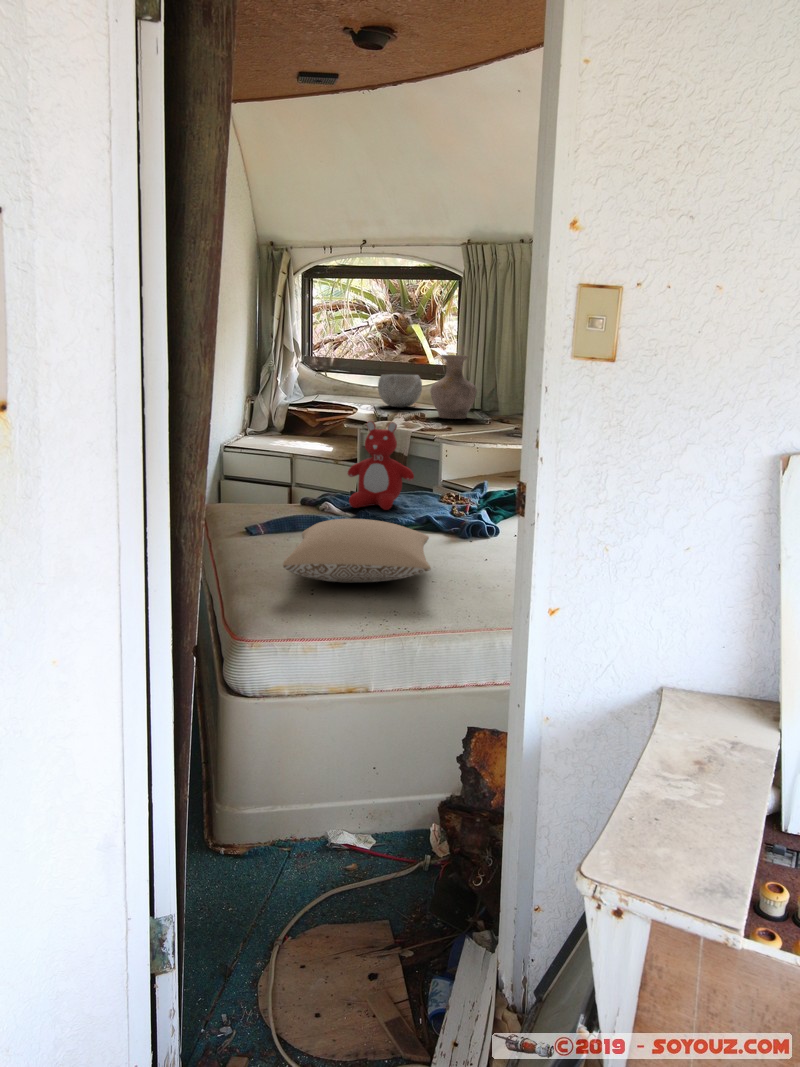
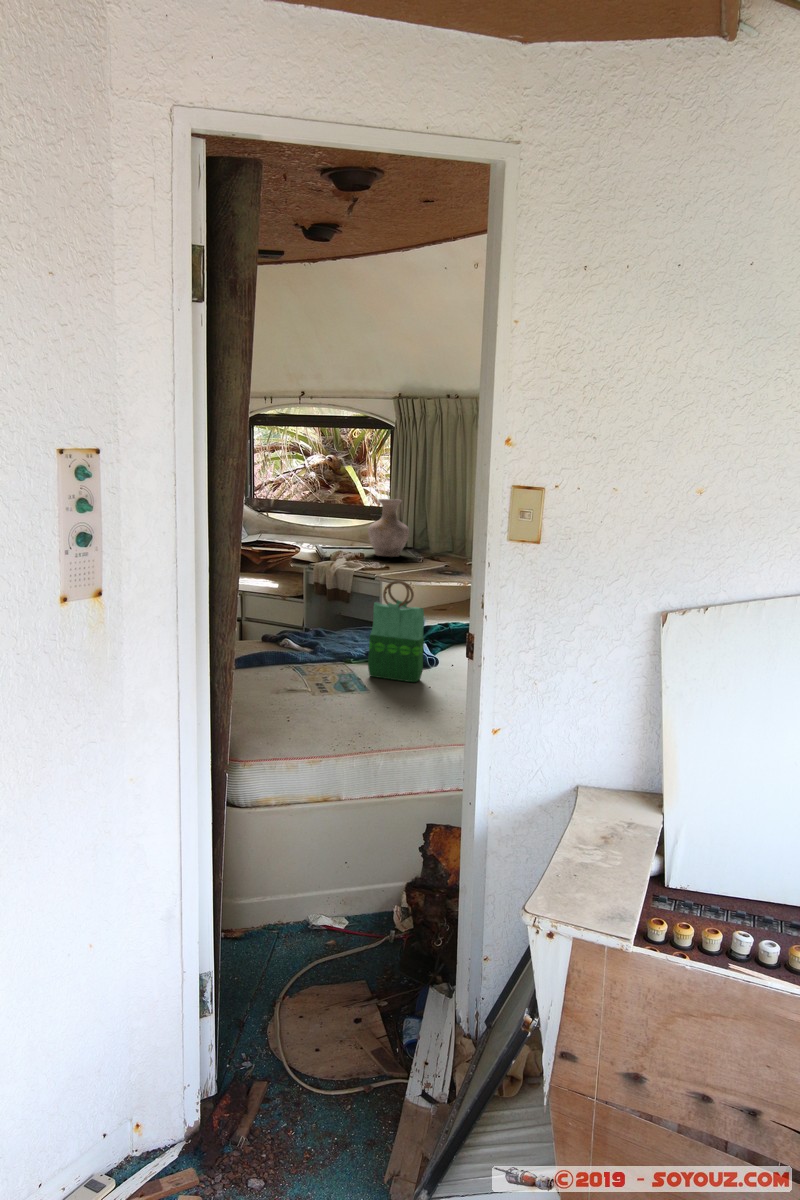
bowl: present [378,374,422,407] -> none [319,514,359,544]
teddy bear: present [348,421,414,510] -> none [302,565,361,644]
tote bag: none [415,431,480,551] -> present [368,581,424,682]
pillow: present [283,519,431,582] -> none [268,657,390,710]

